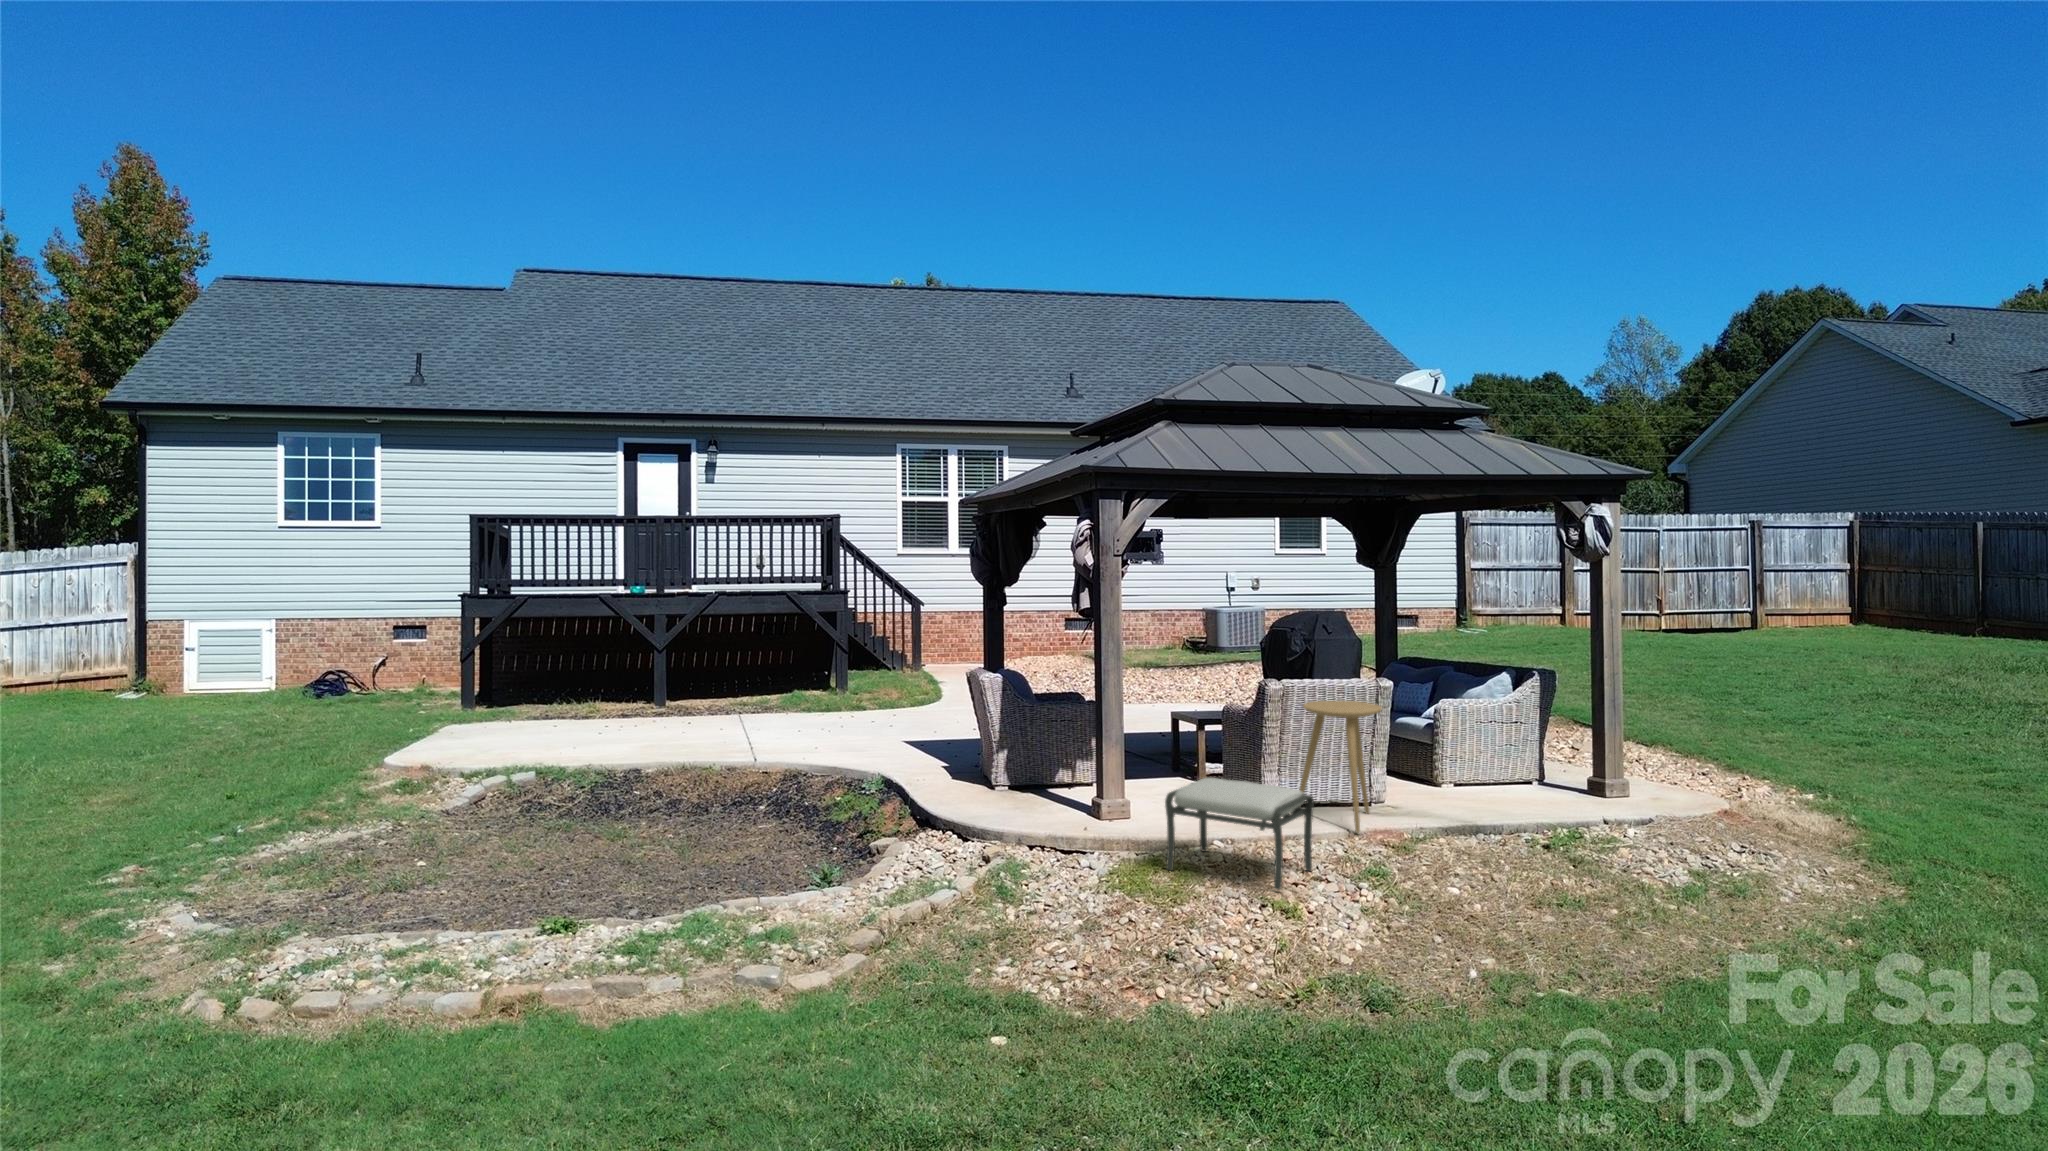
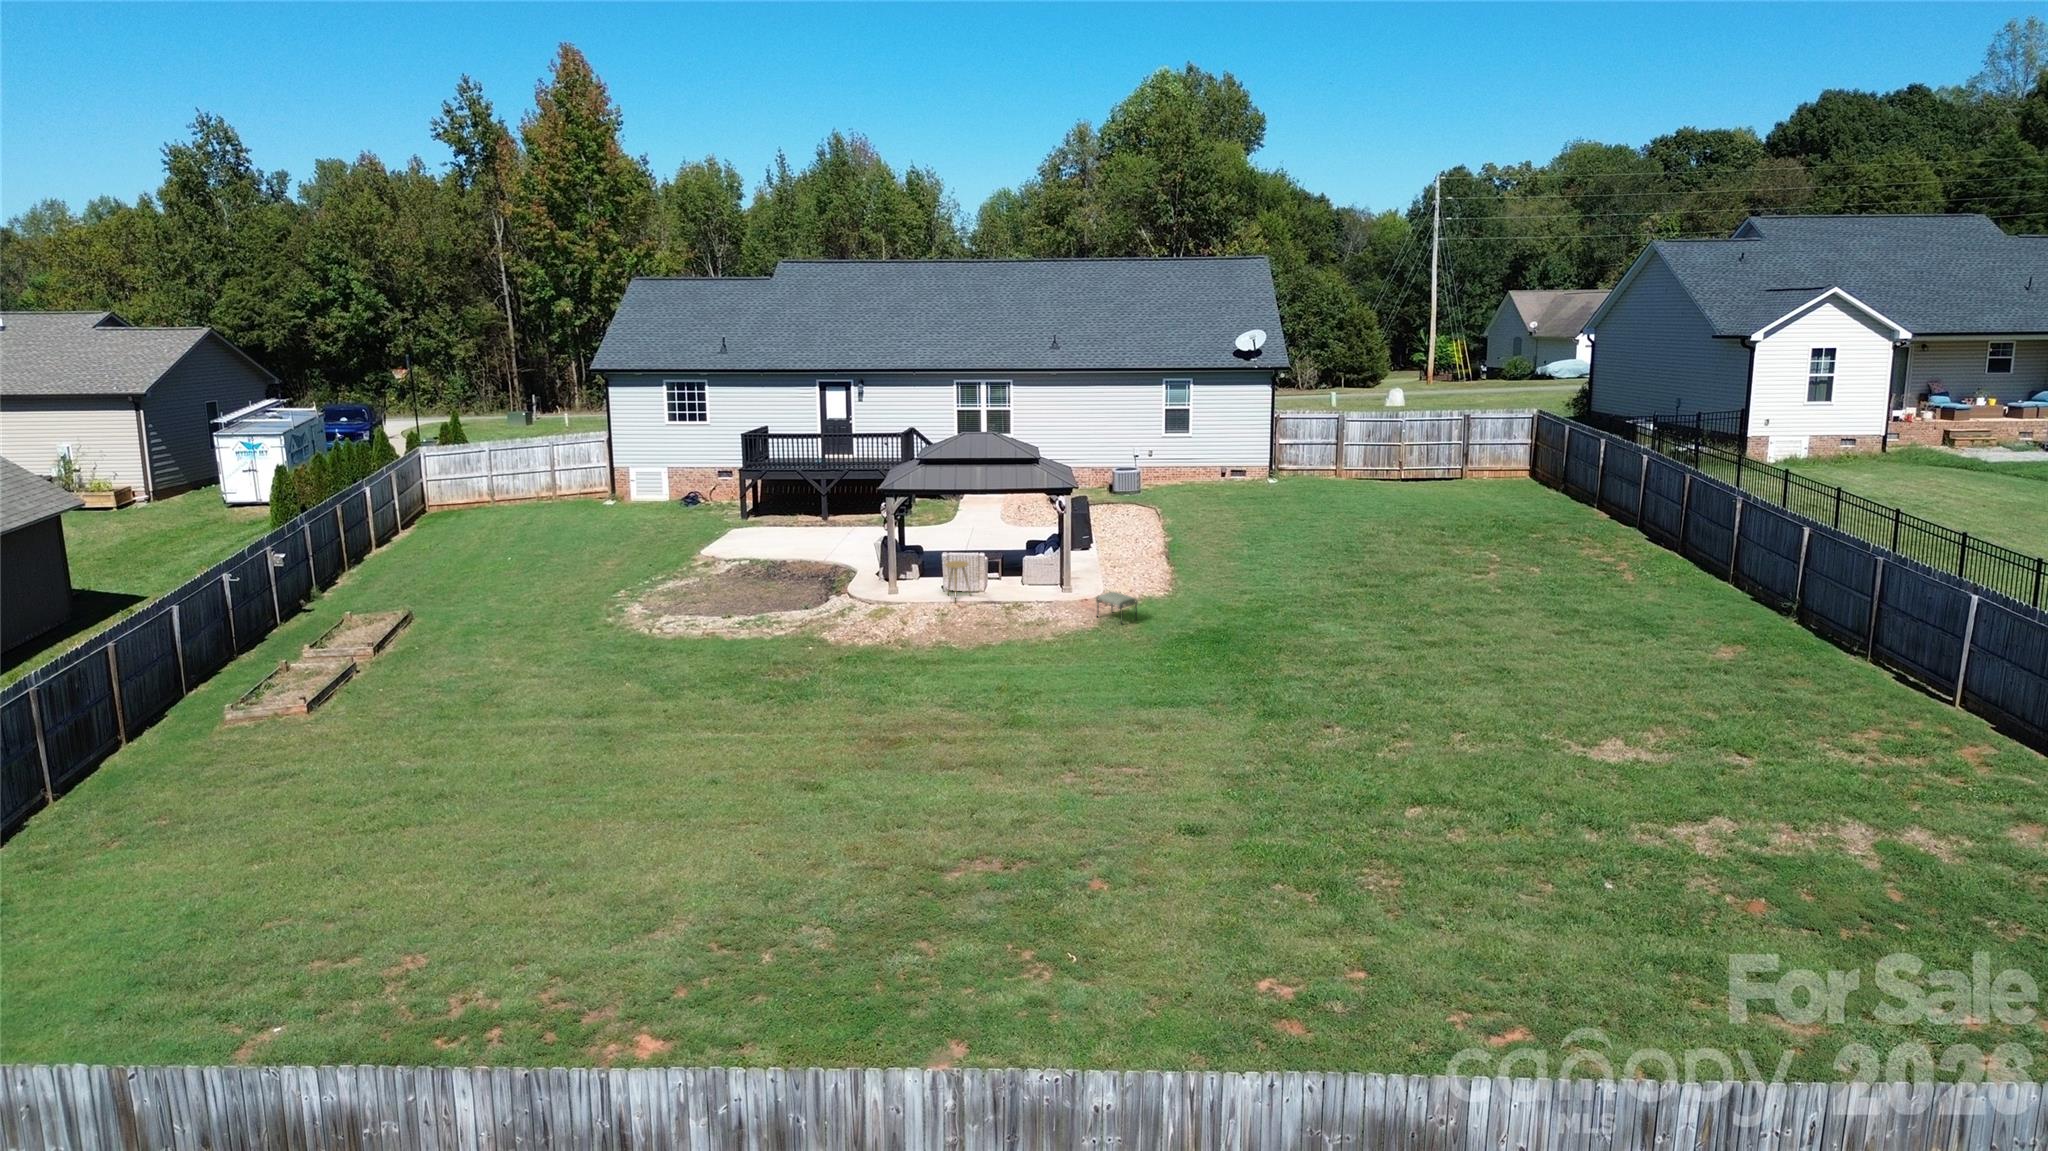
ottoman: present [1165,778,1314,890] -> present [1096,592,1137,624]

